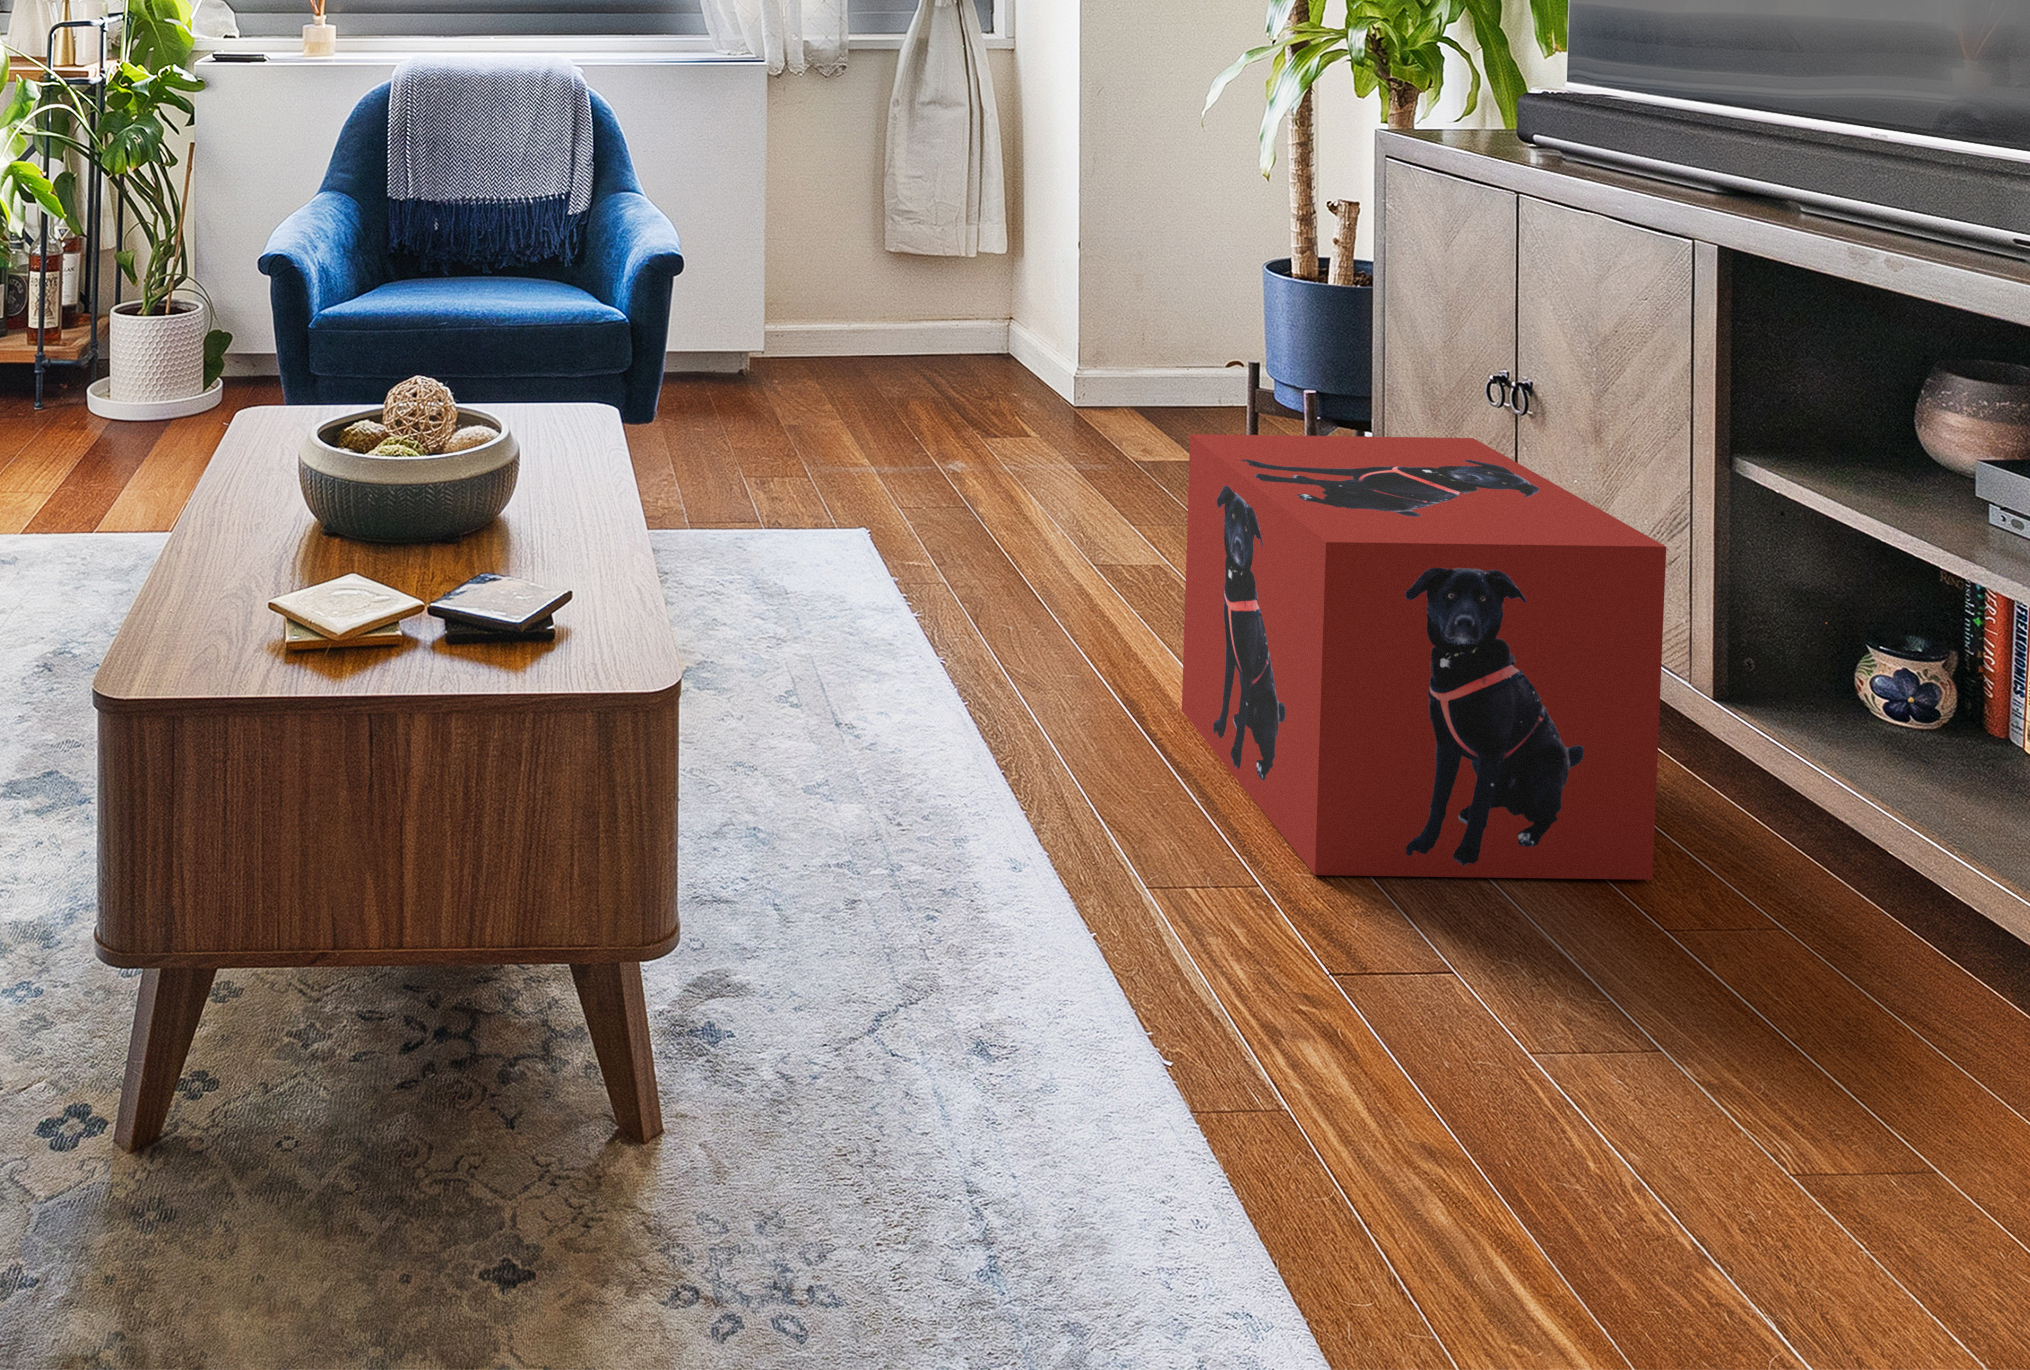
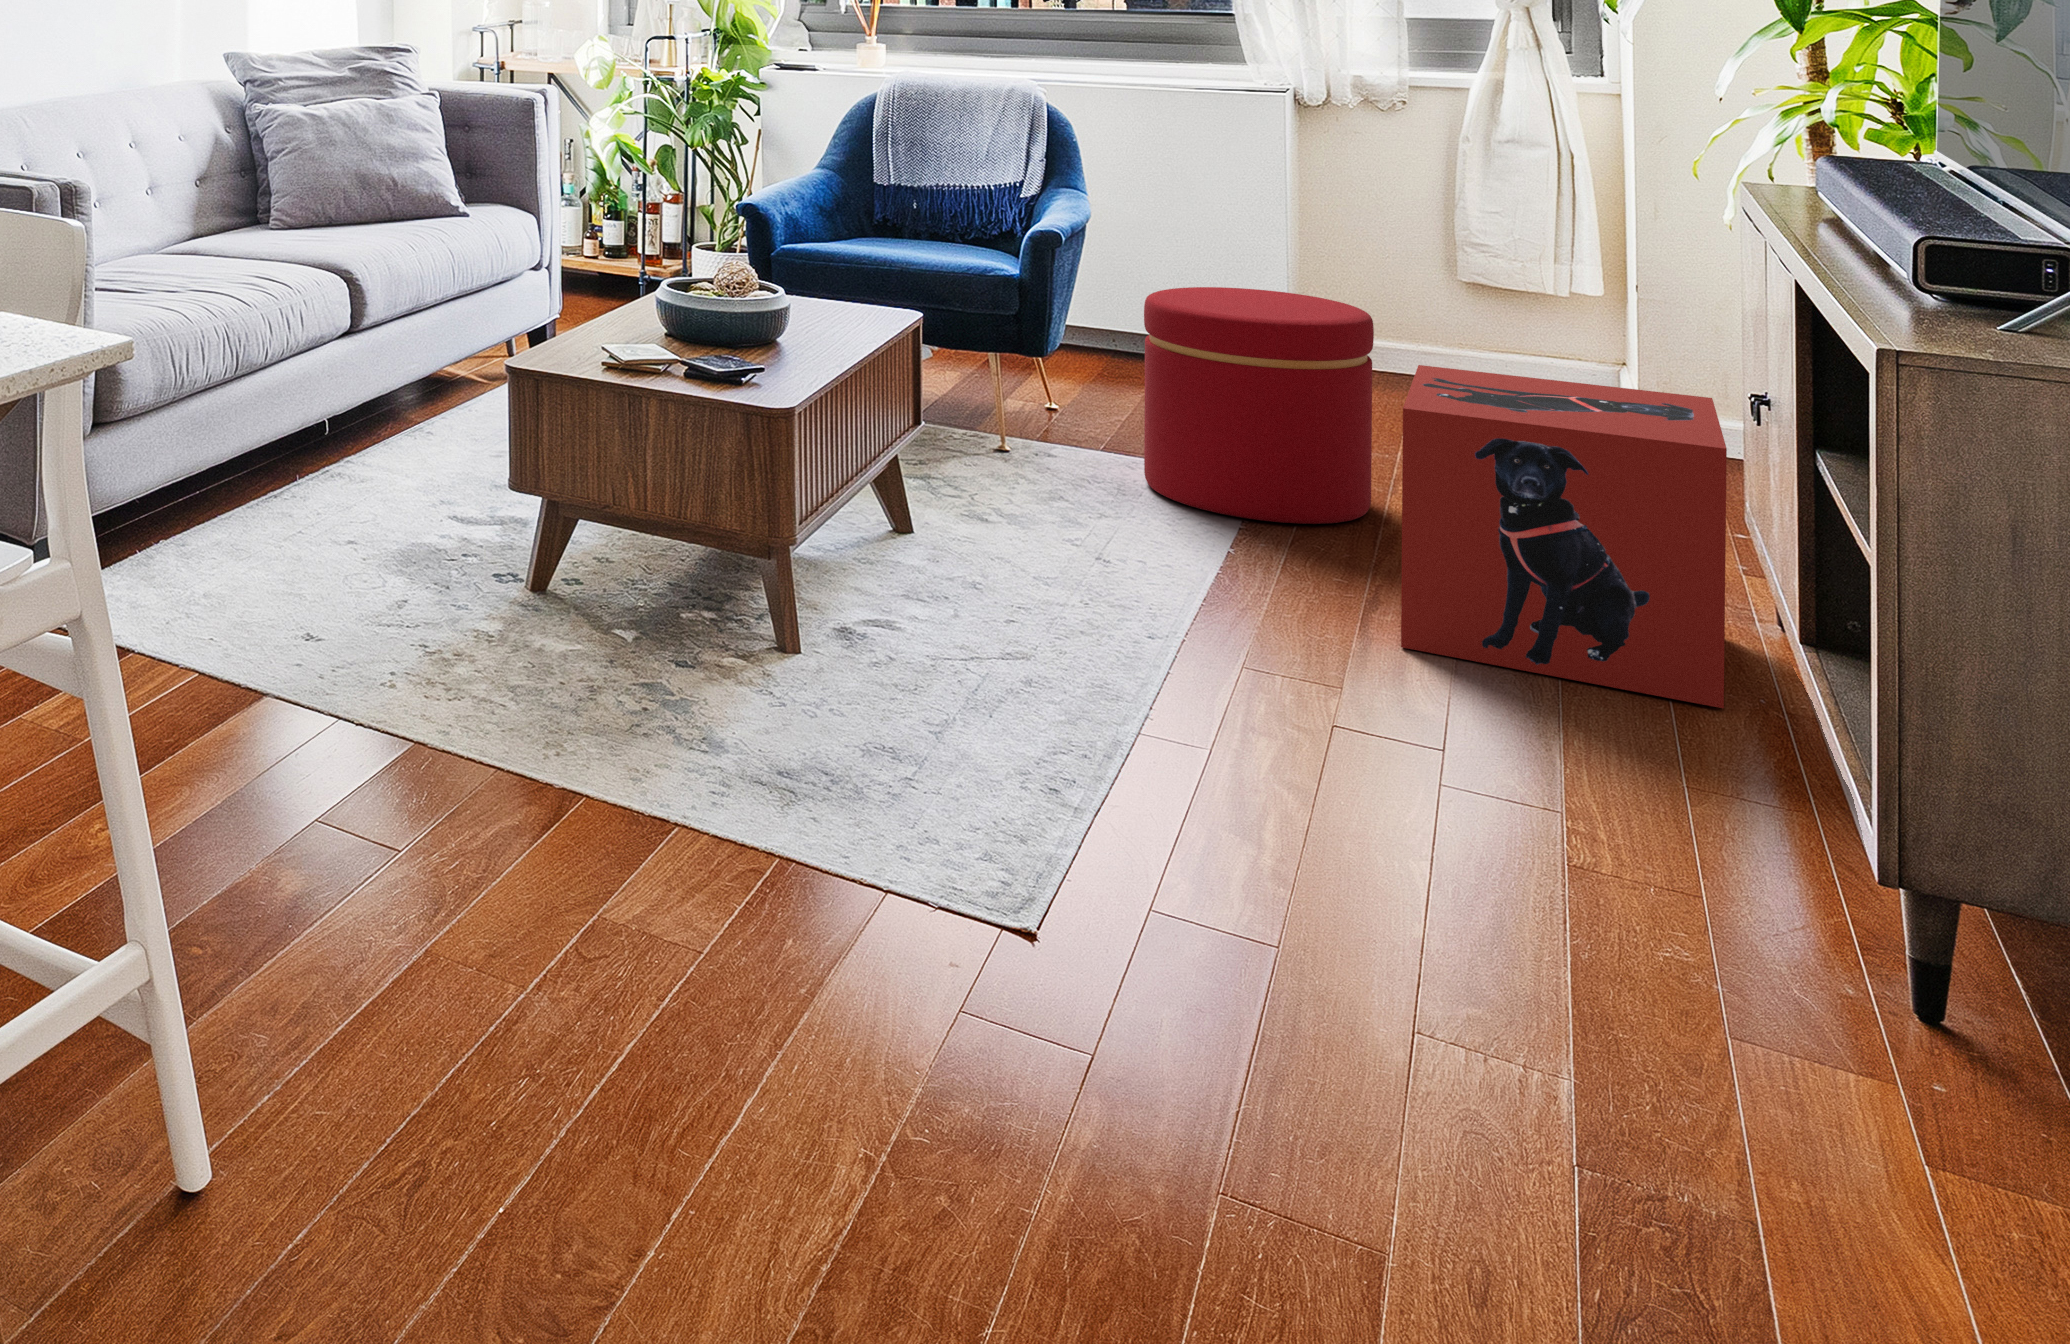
ottoman: none [791,320,1044,637] -> present [1144,287,1374,524]

